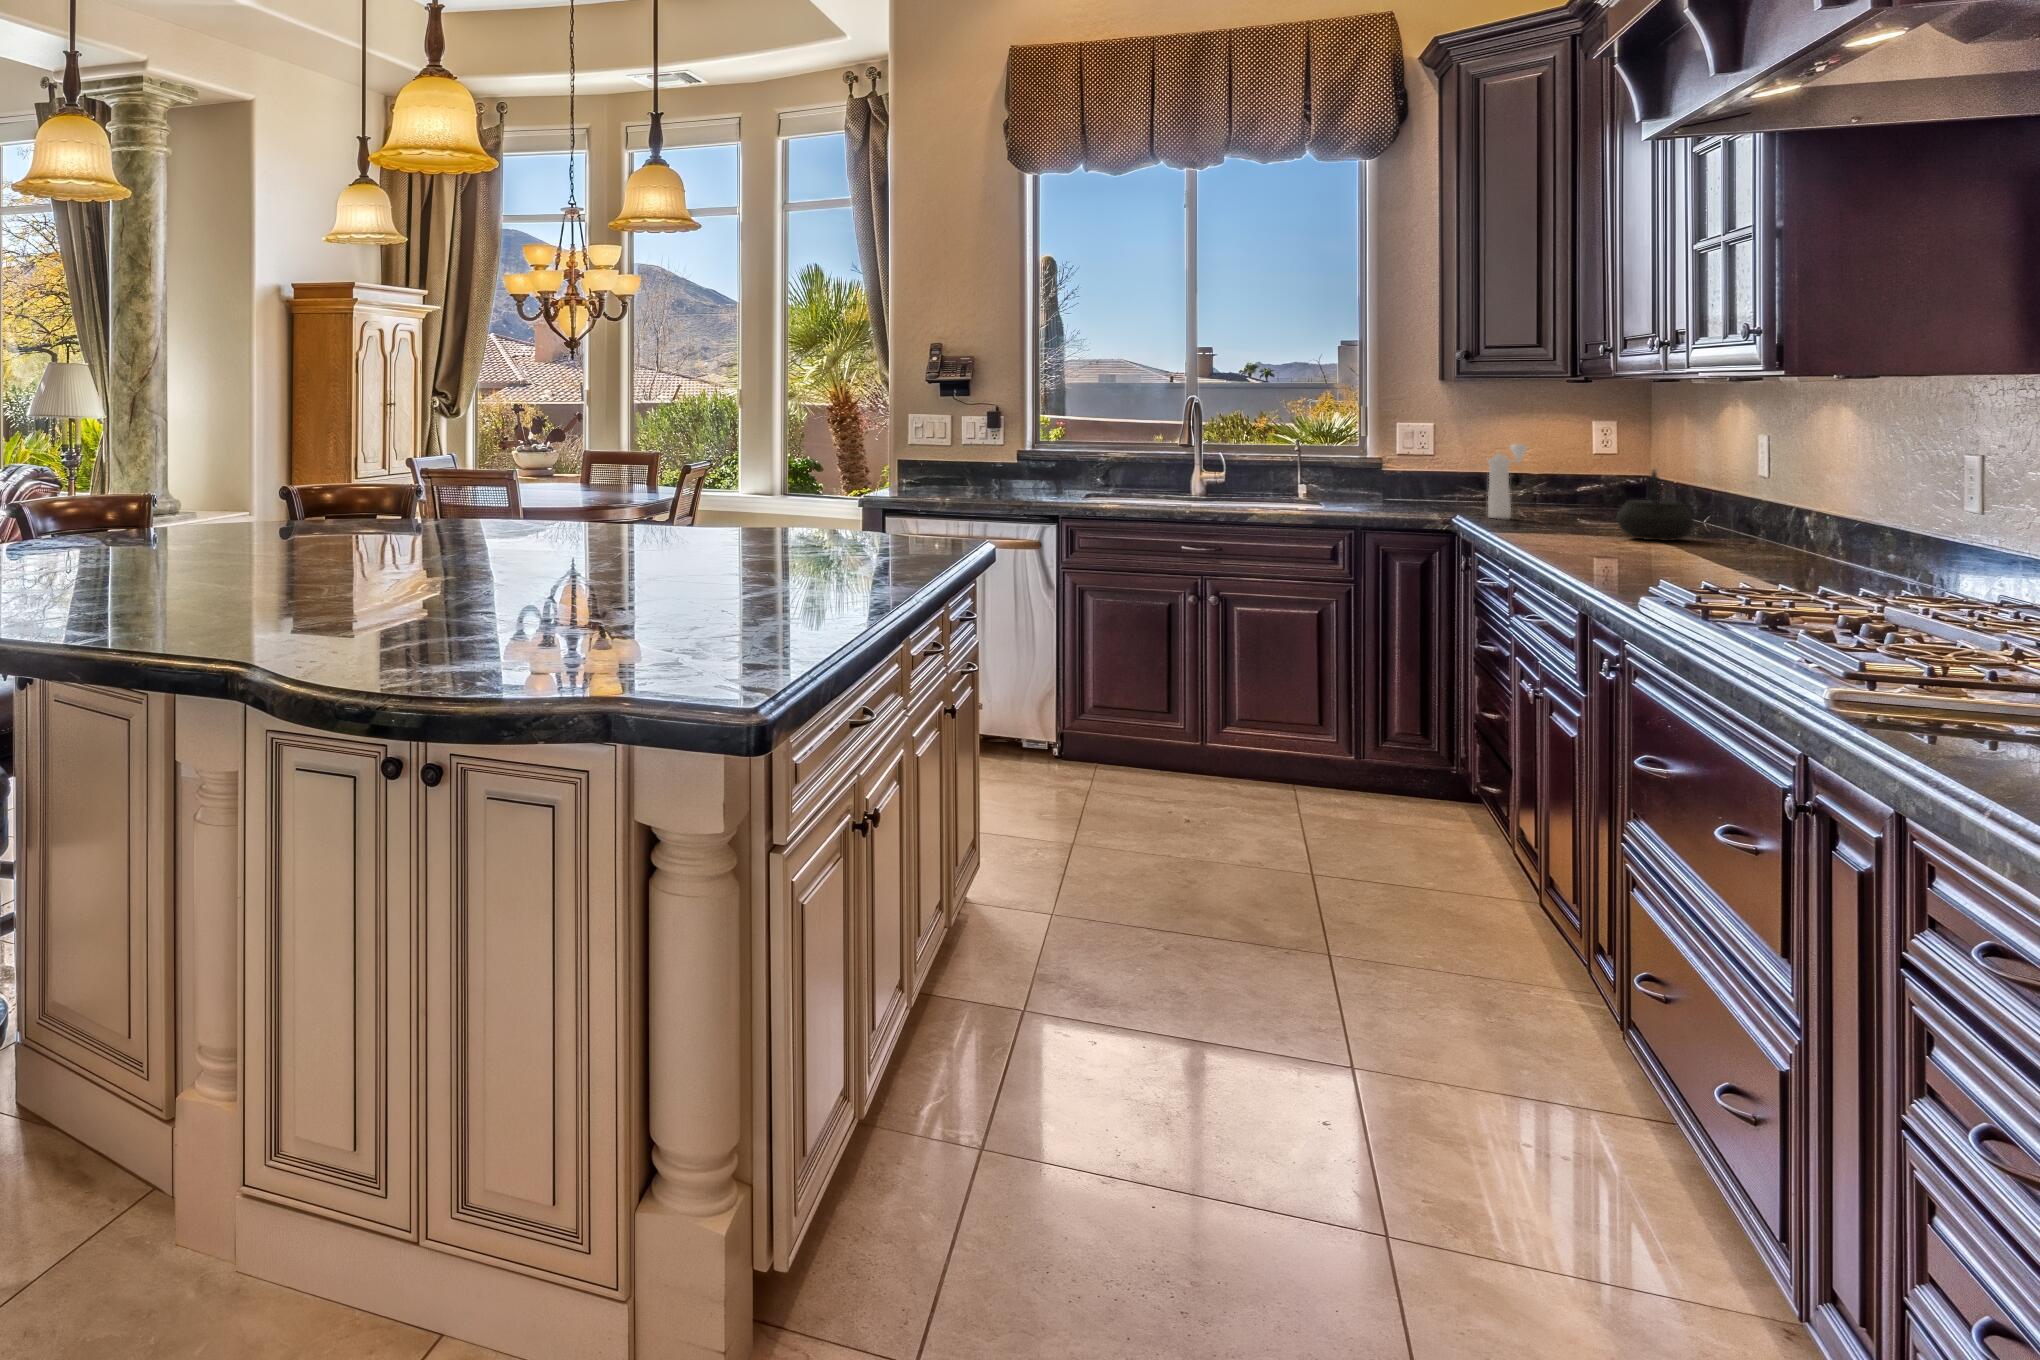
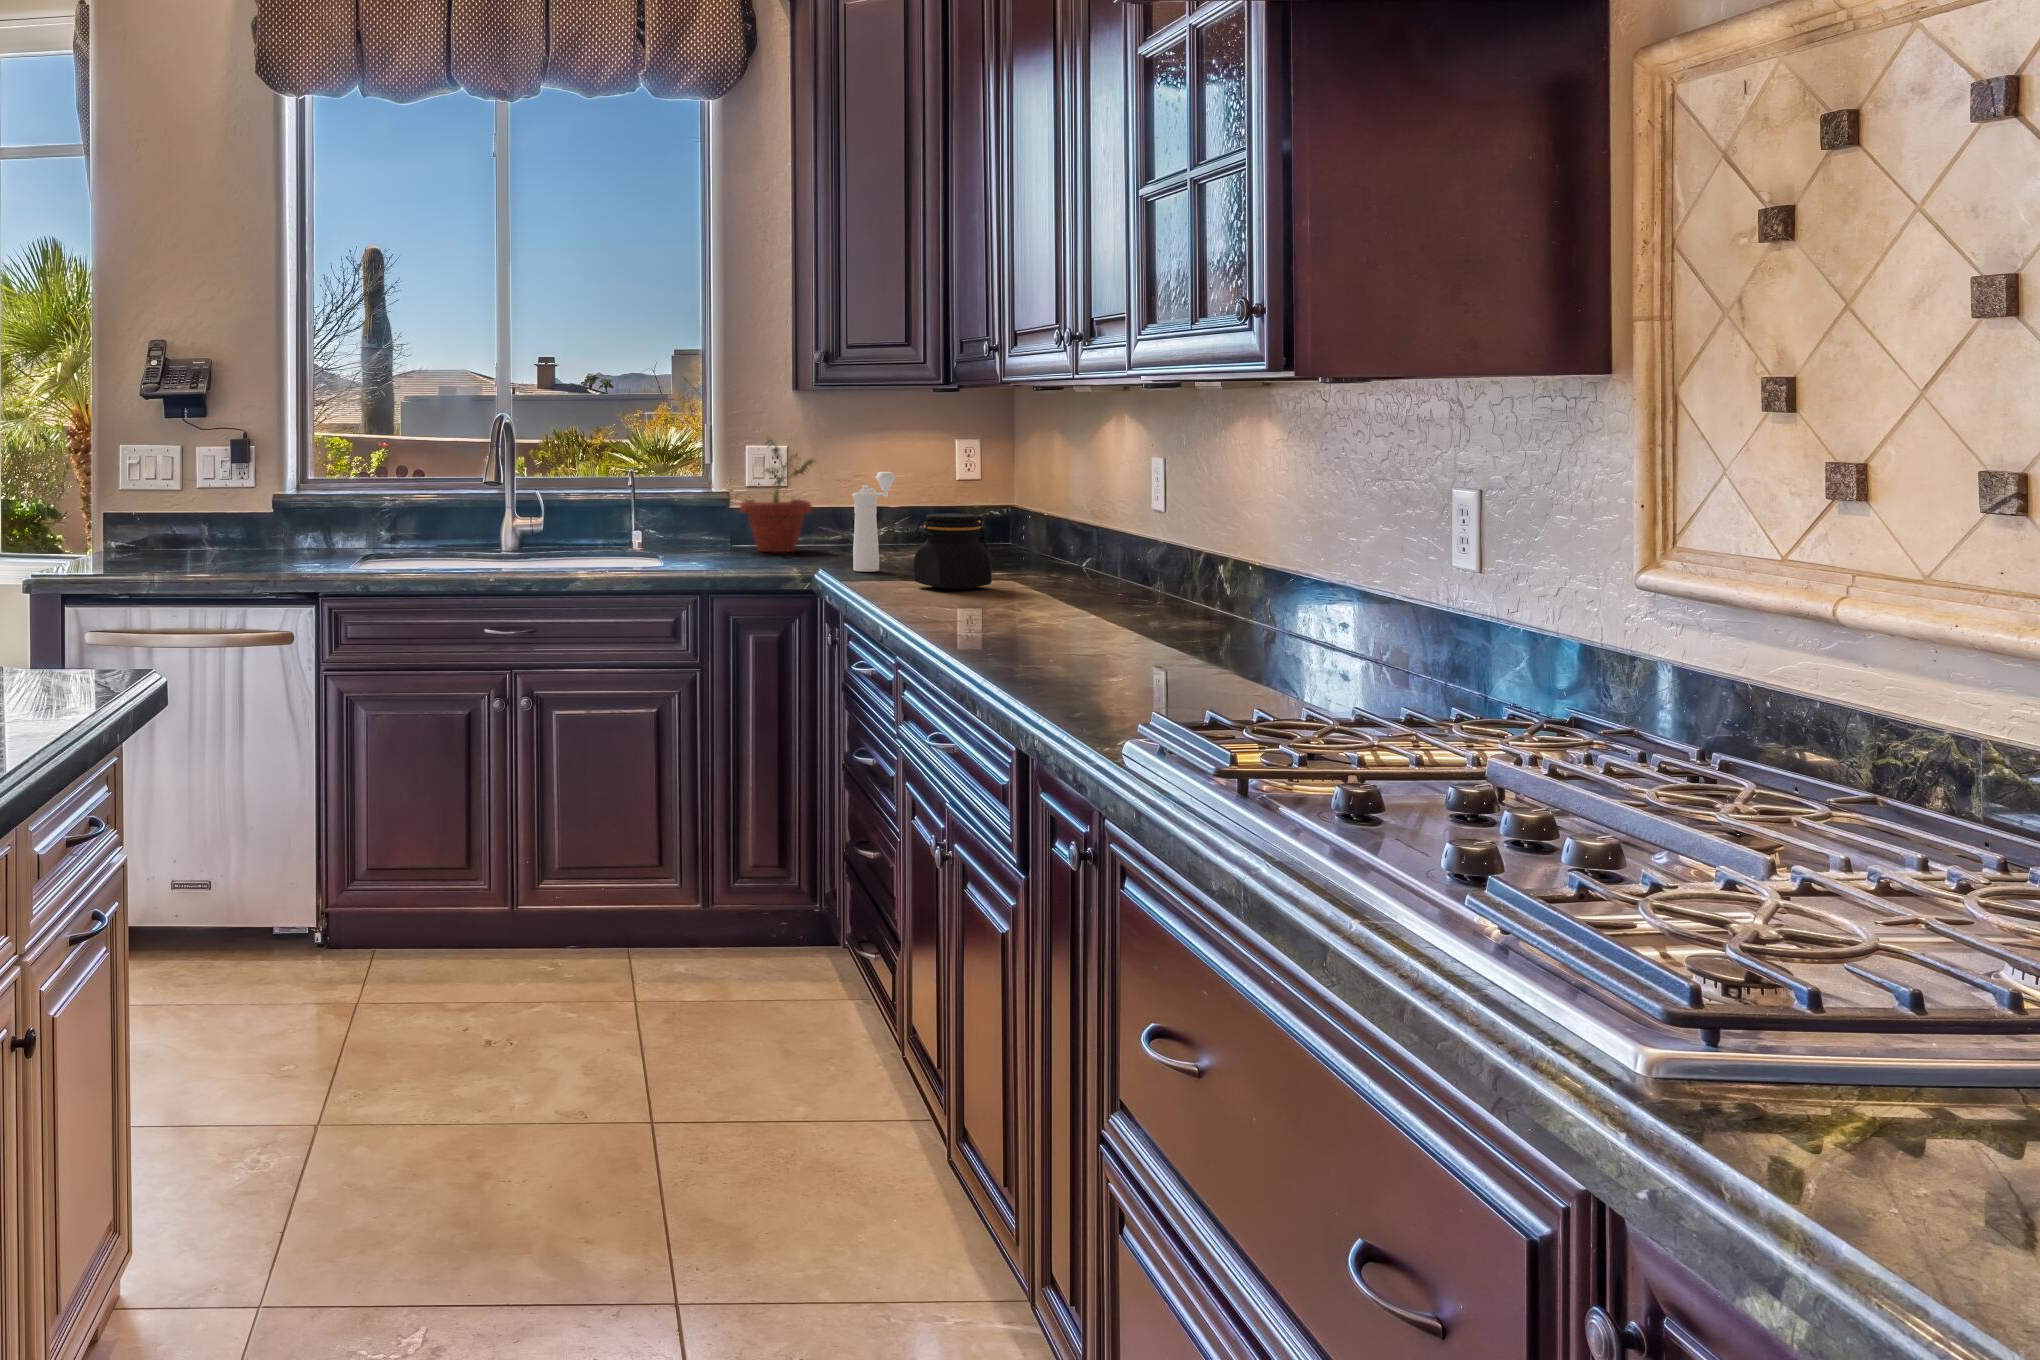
potted plant: none [1392,416,1462,506] -> present [740,440,814,552]
kettle: present [1616,470,1694,541] -> none [1011,506,1097,602]
jar: none [1535,474,1605,531] -> present [914,513,992,590]

